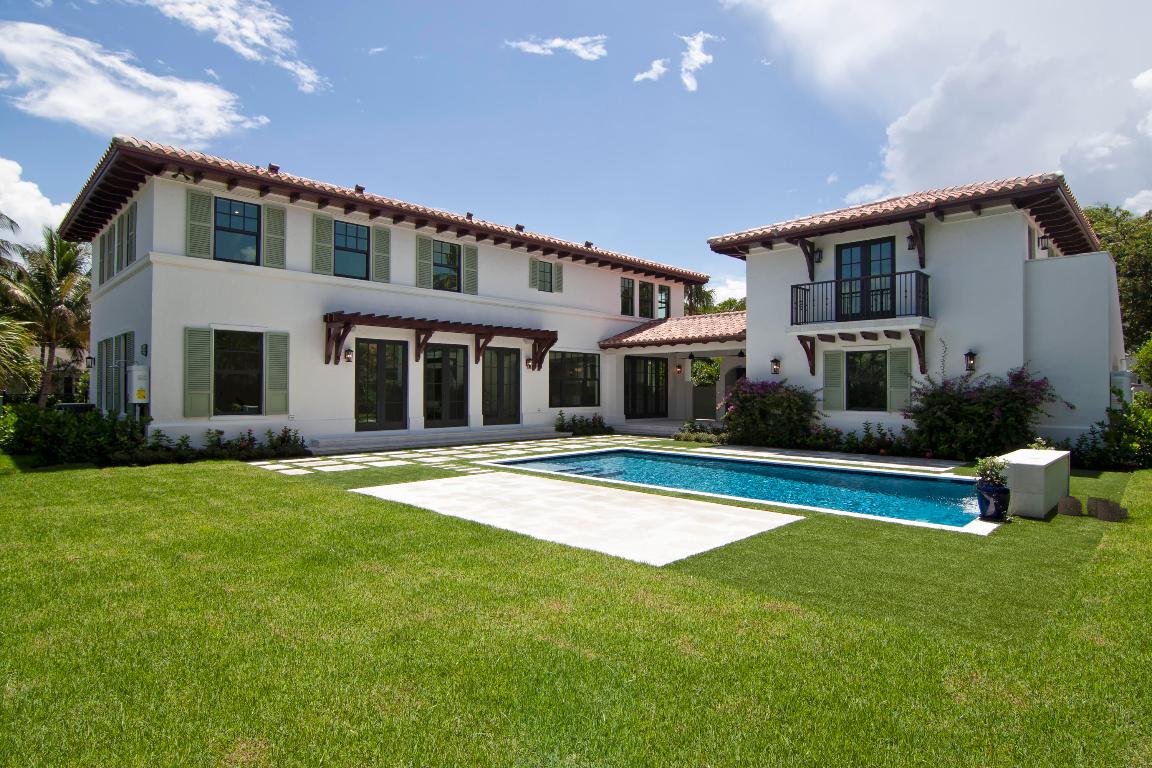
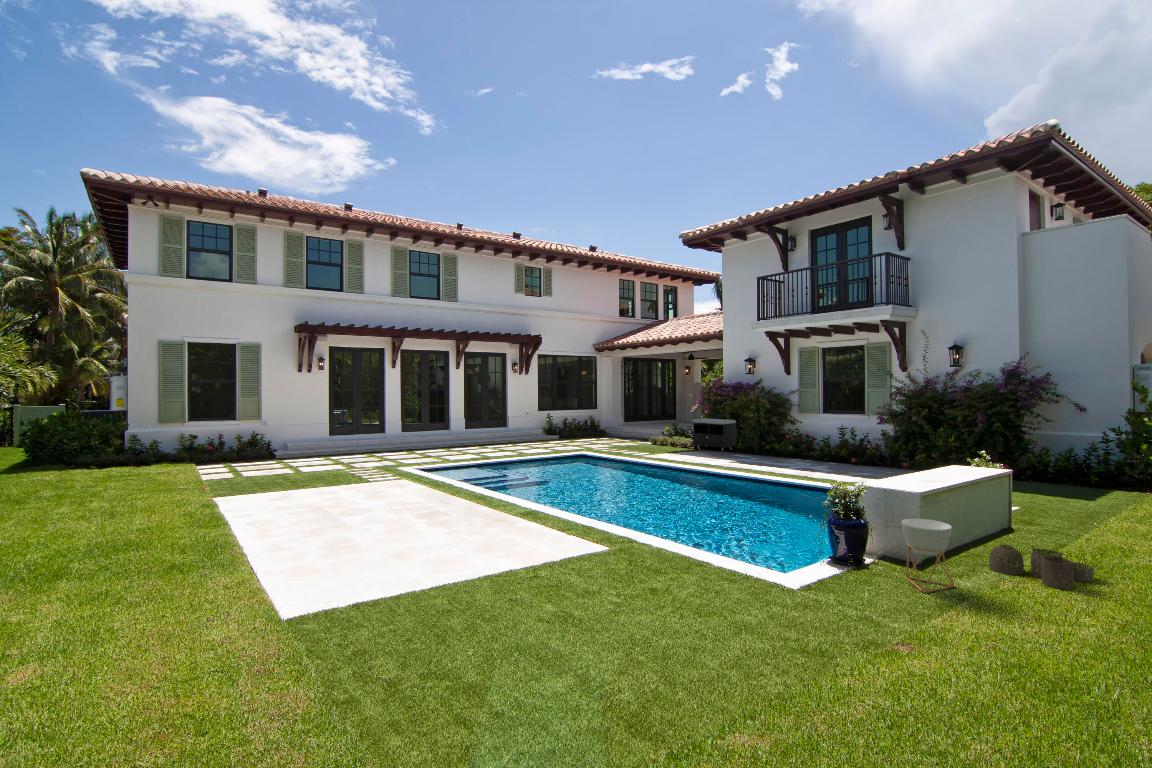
storage bench: none [724,417,765,447] -> present [692,418,736,450]
planter: none [1011,476,1048,525] -> present [901,519,954,592]

